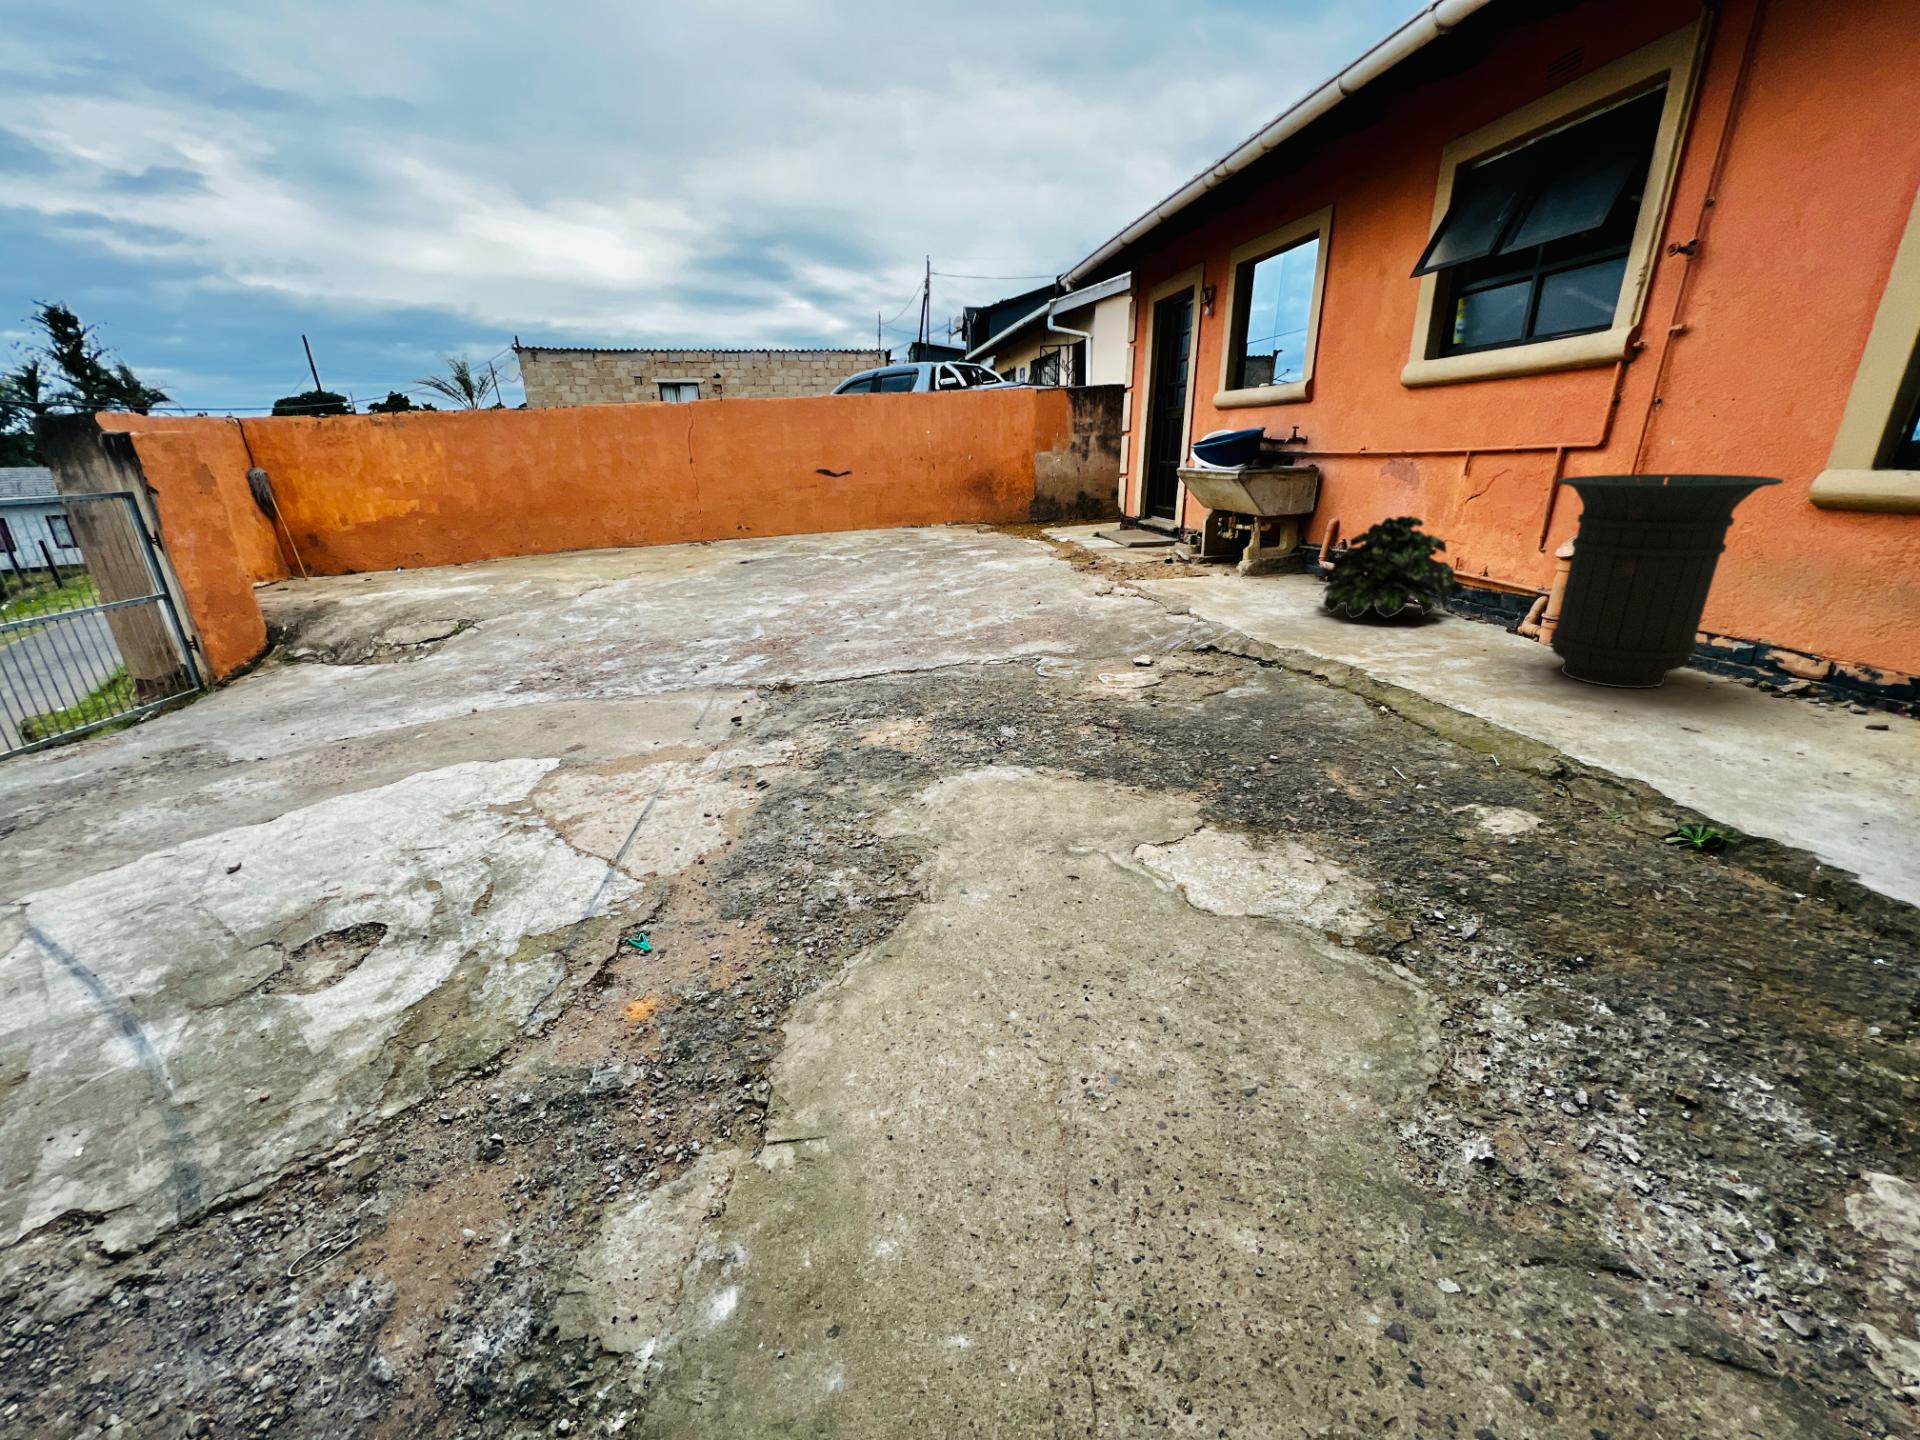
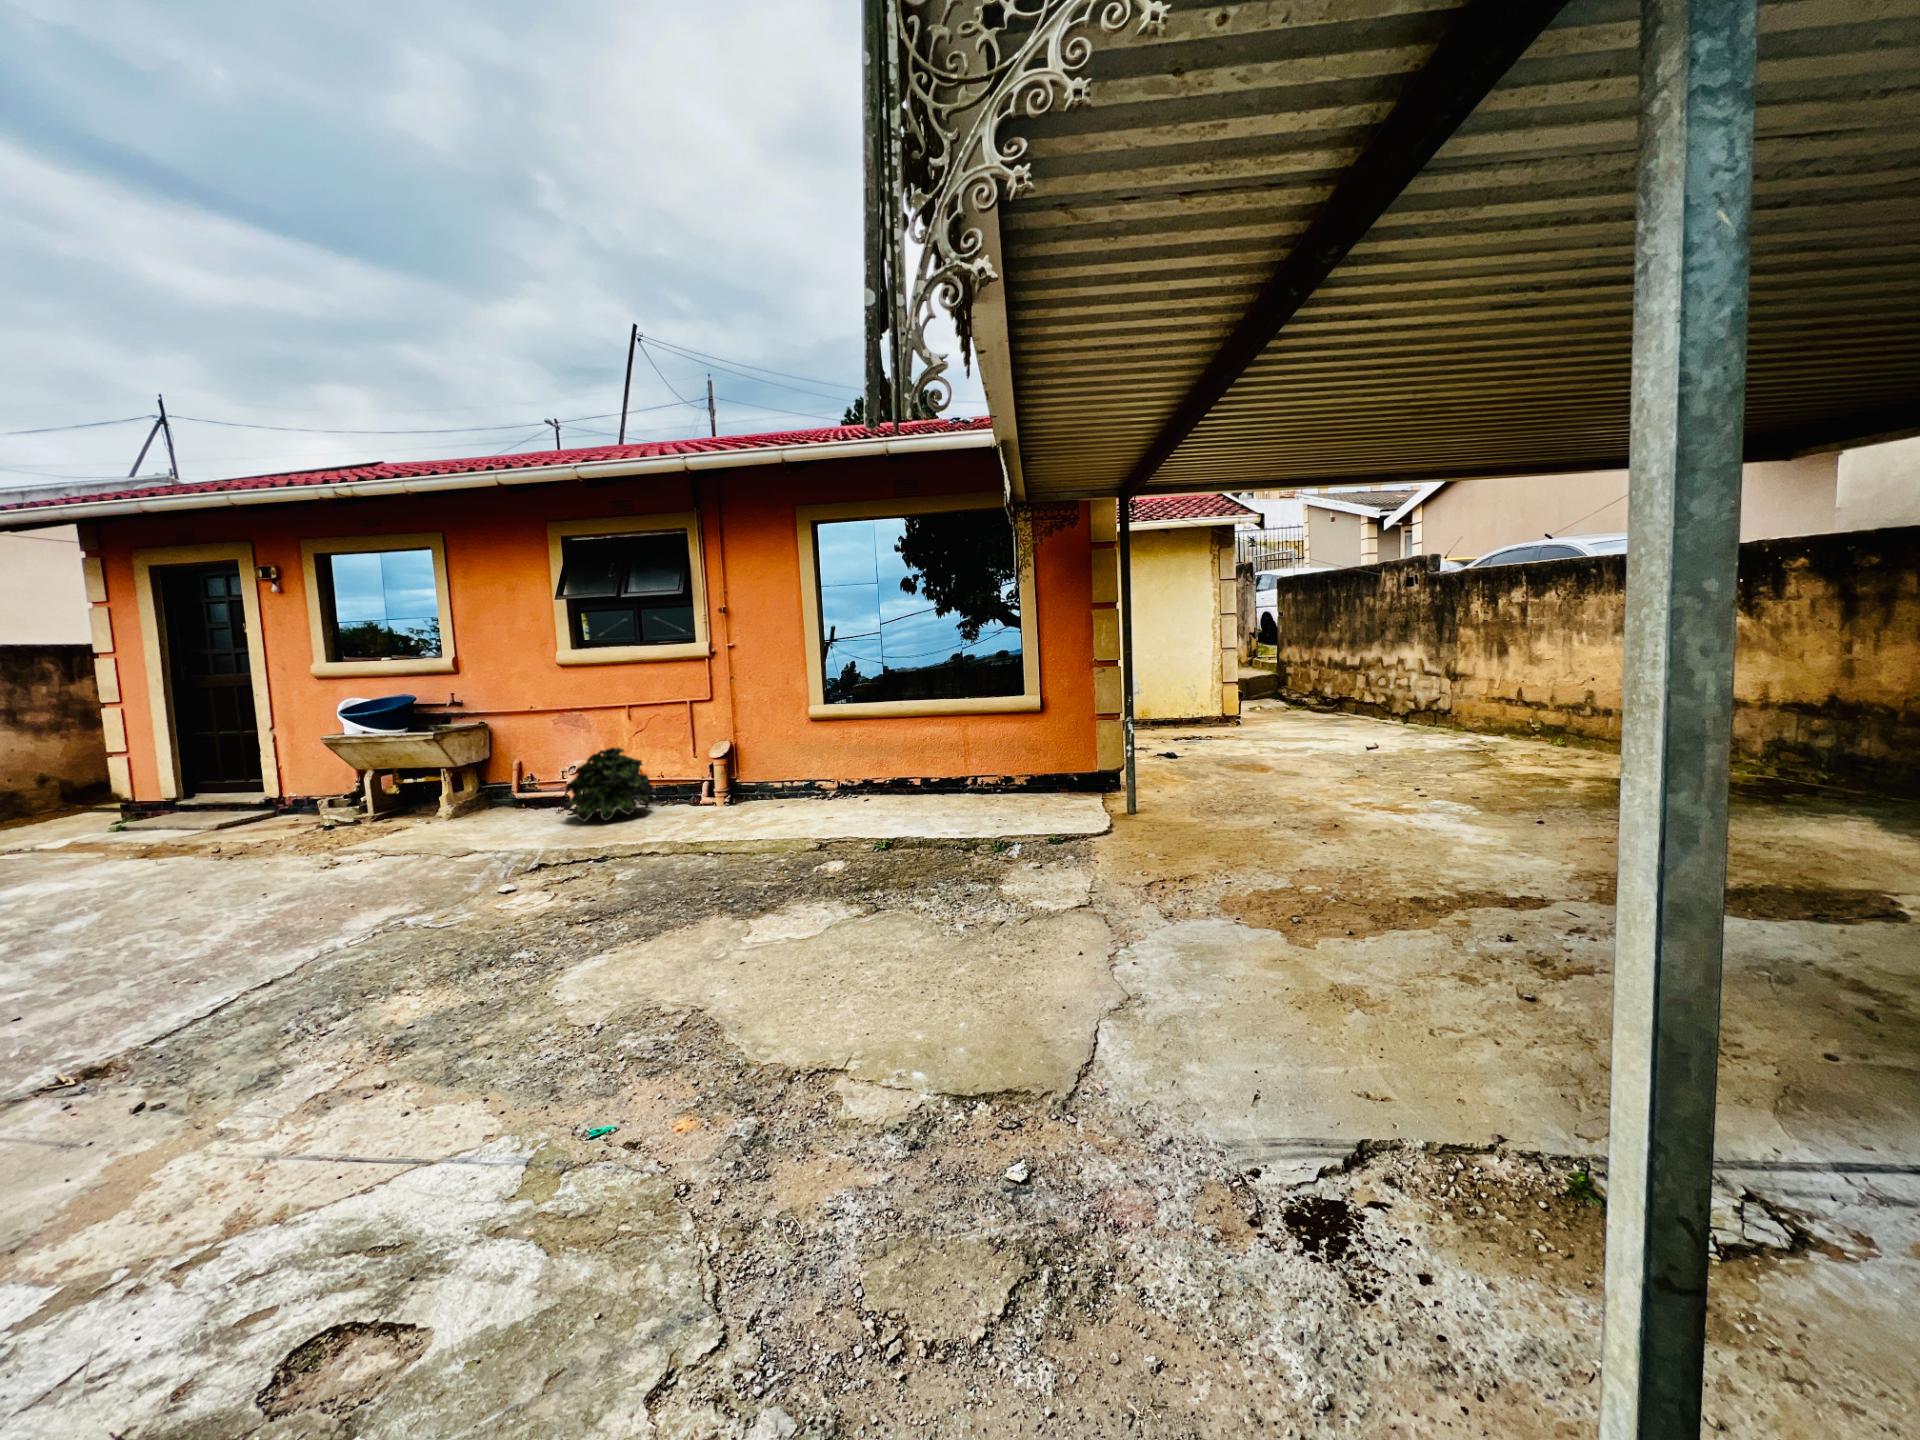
trash can: present [1551,474,1783,688] -> none [719,708,805,816]

